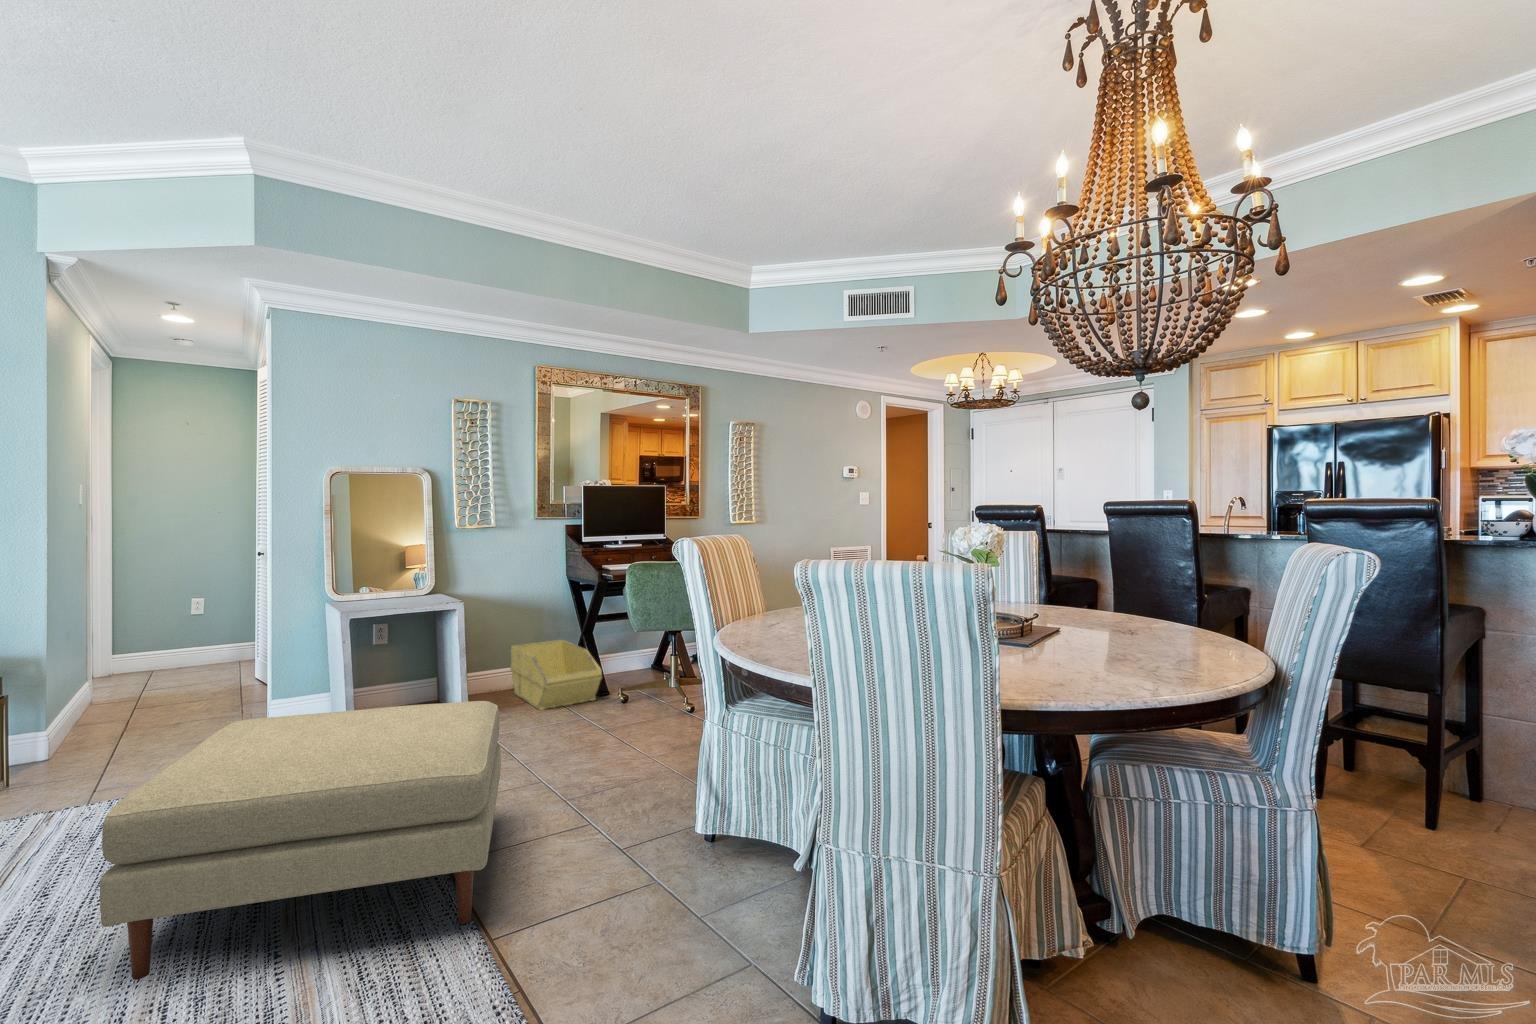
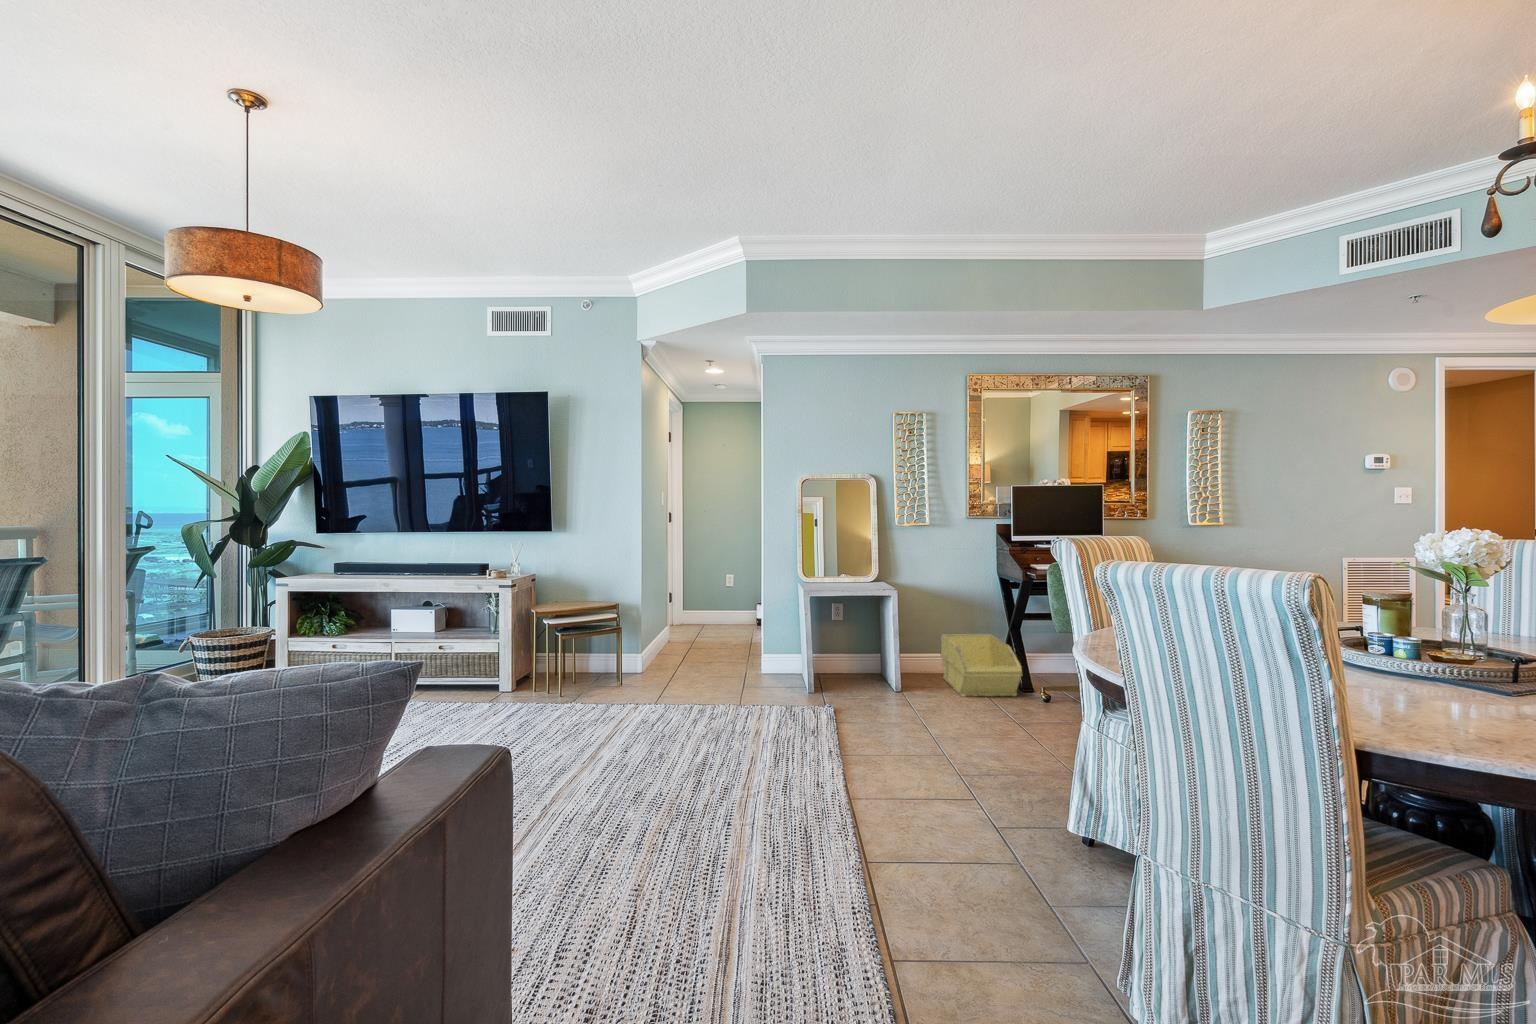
ottoman: present [100,701,501,980] -> none [642,659,899,844]

